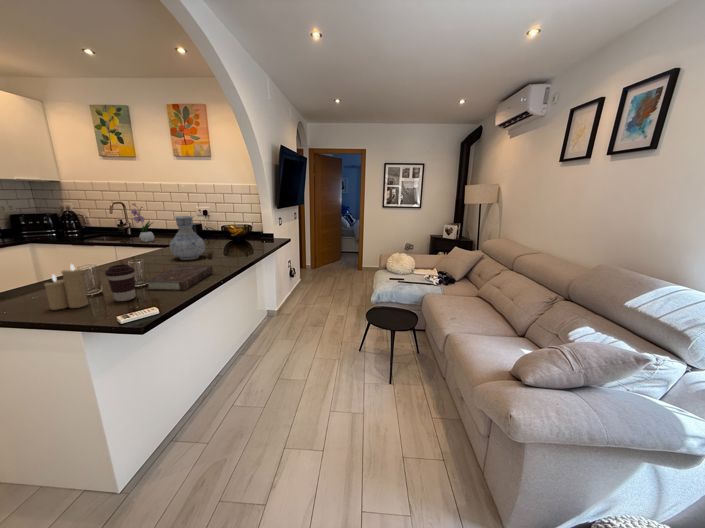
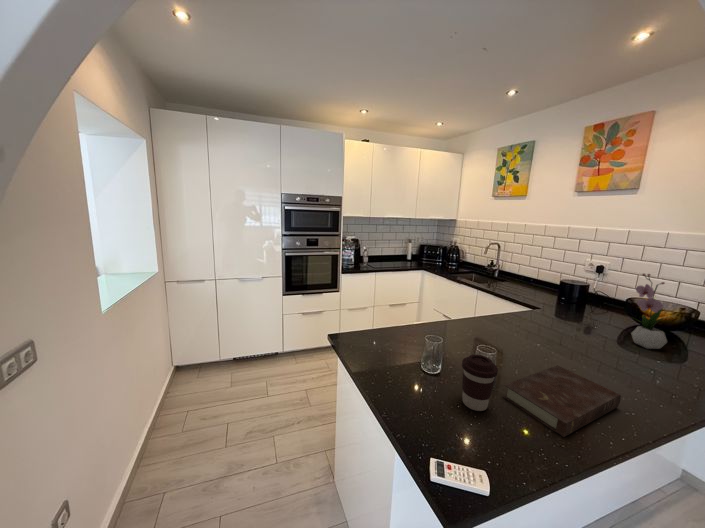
flower arrangement: present [131,203,155,242] -> present [631,274,667,349]
vase: present [170,216,205,260] -> none [543,280,602,349]
candle: present [44,264,88,310] -> none [403,338,441,392]

